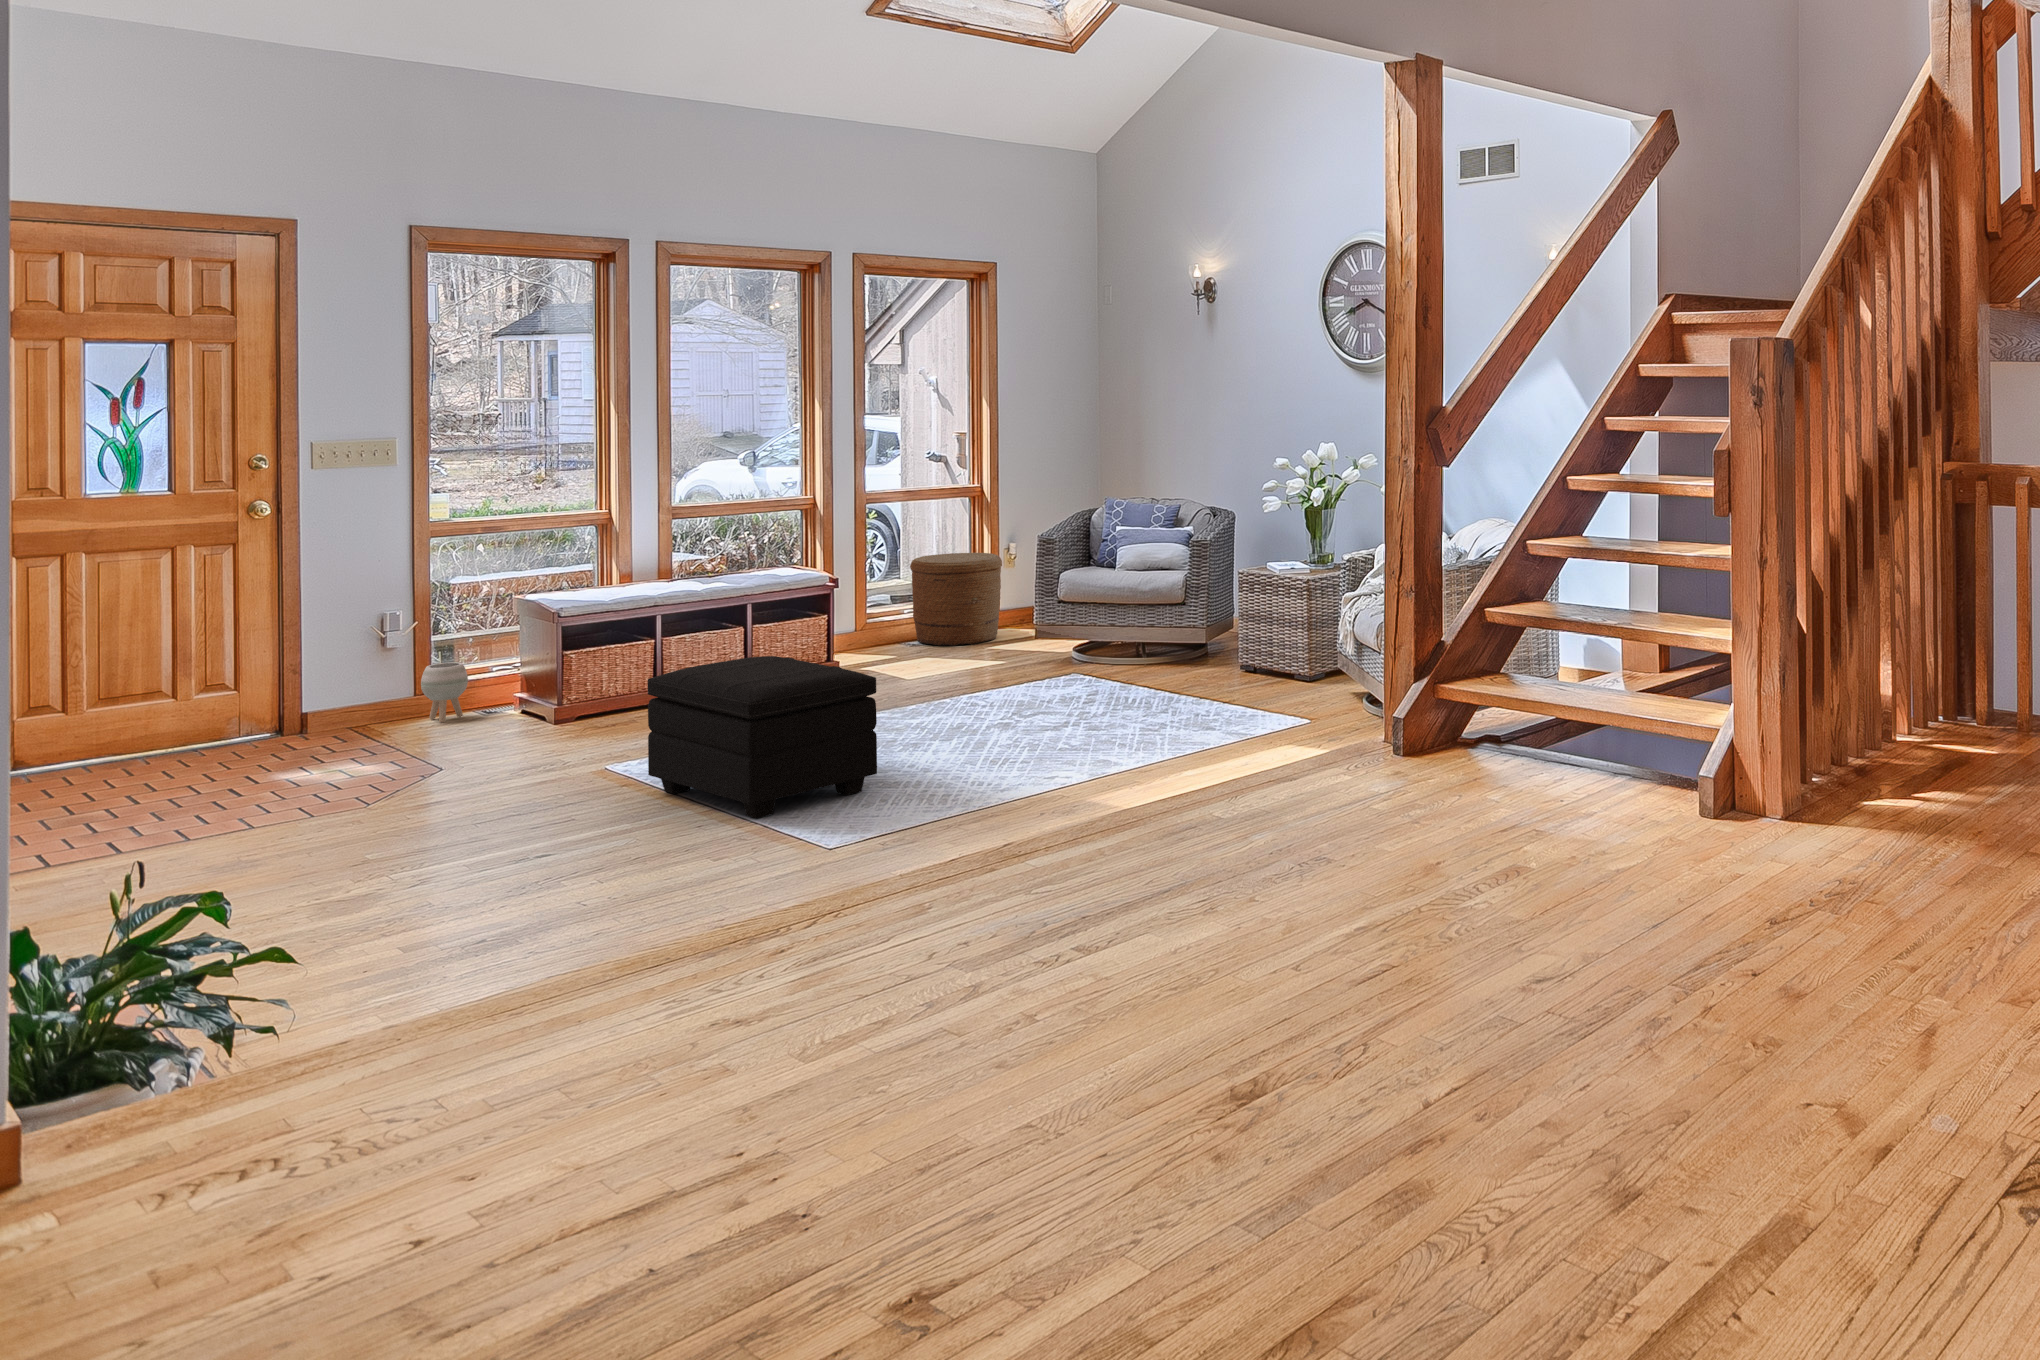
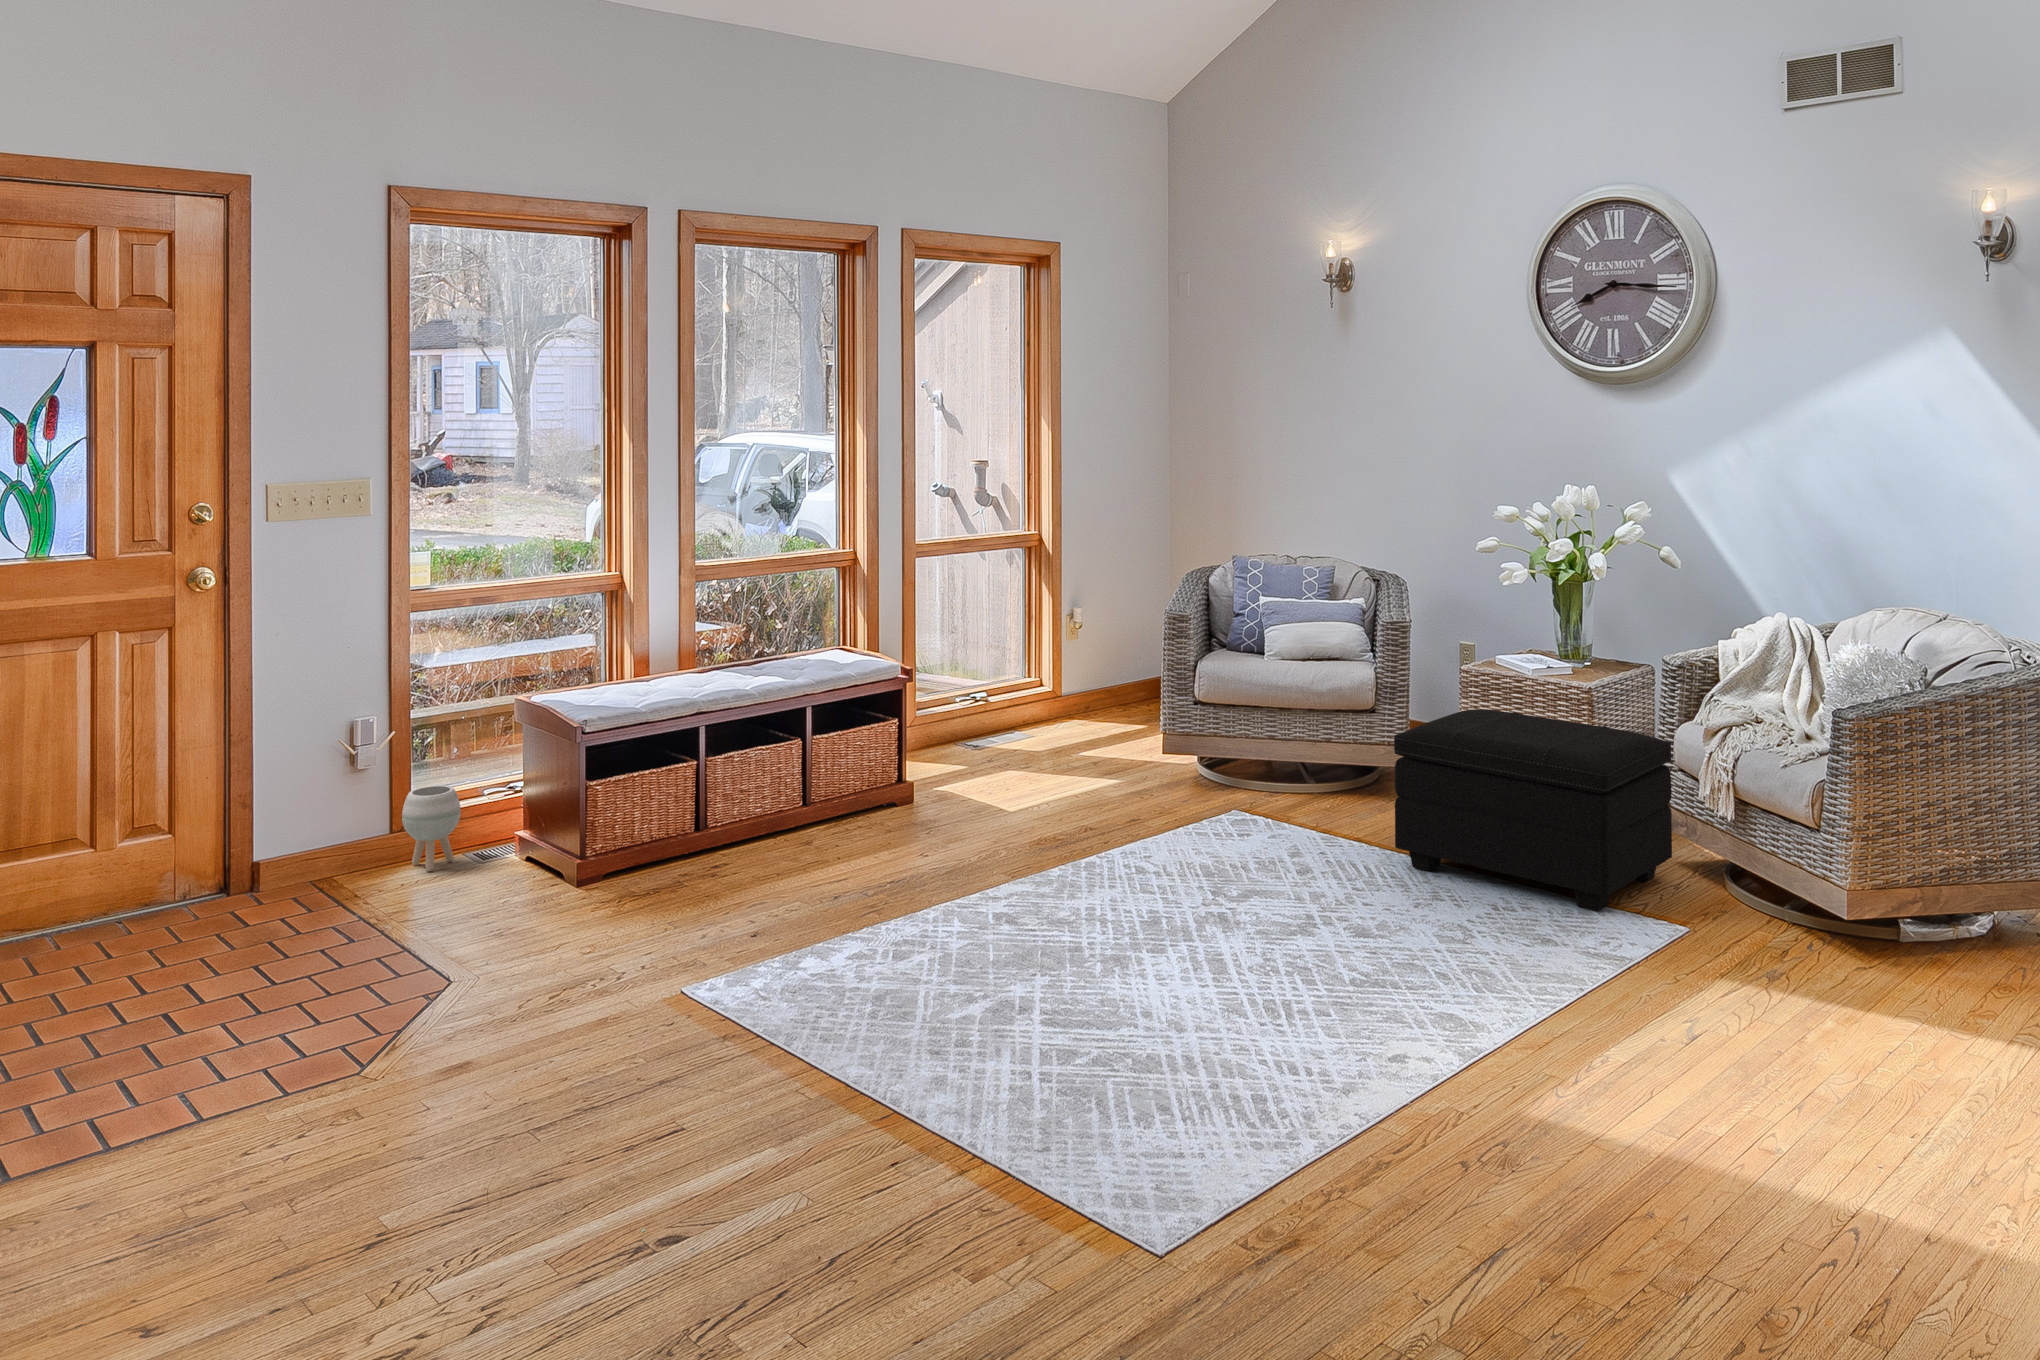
woven basket: present [910,553,1002,646] -> none [968,621,1083,749]
footstool: present [648,656,877,818] -> present [1394,709,1672,911]

